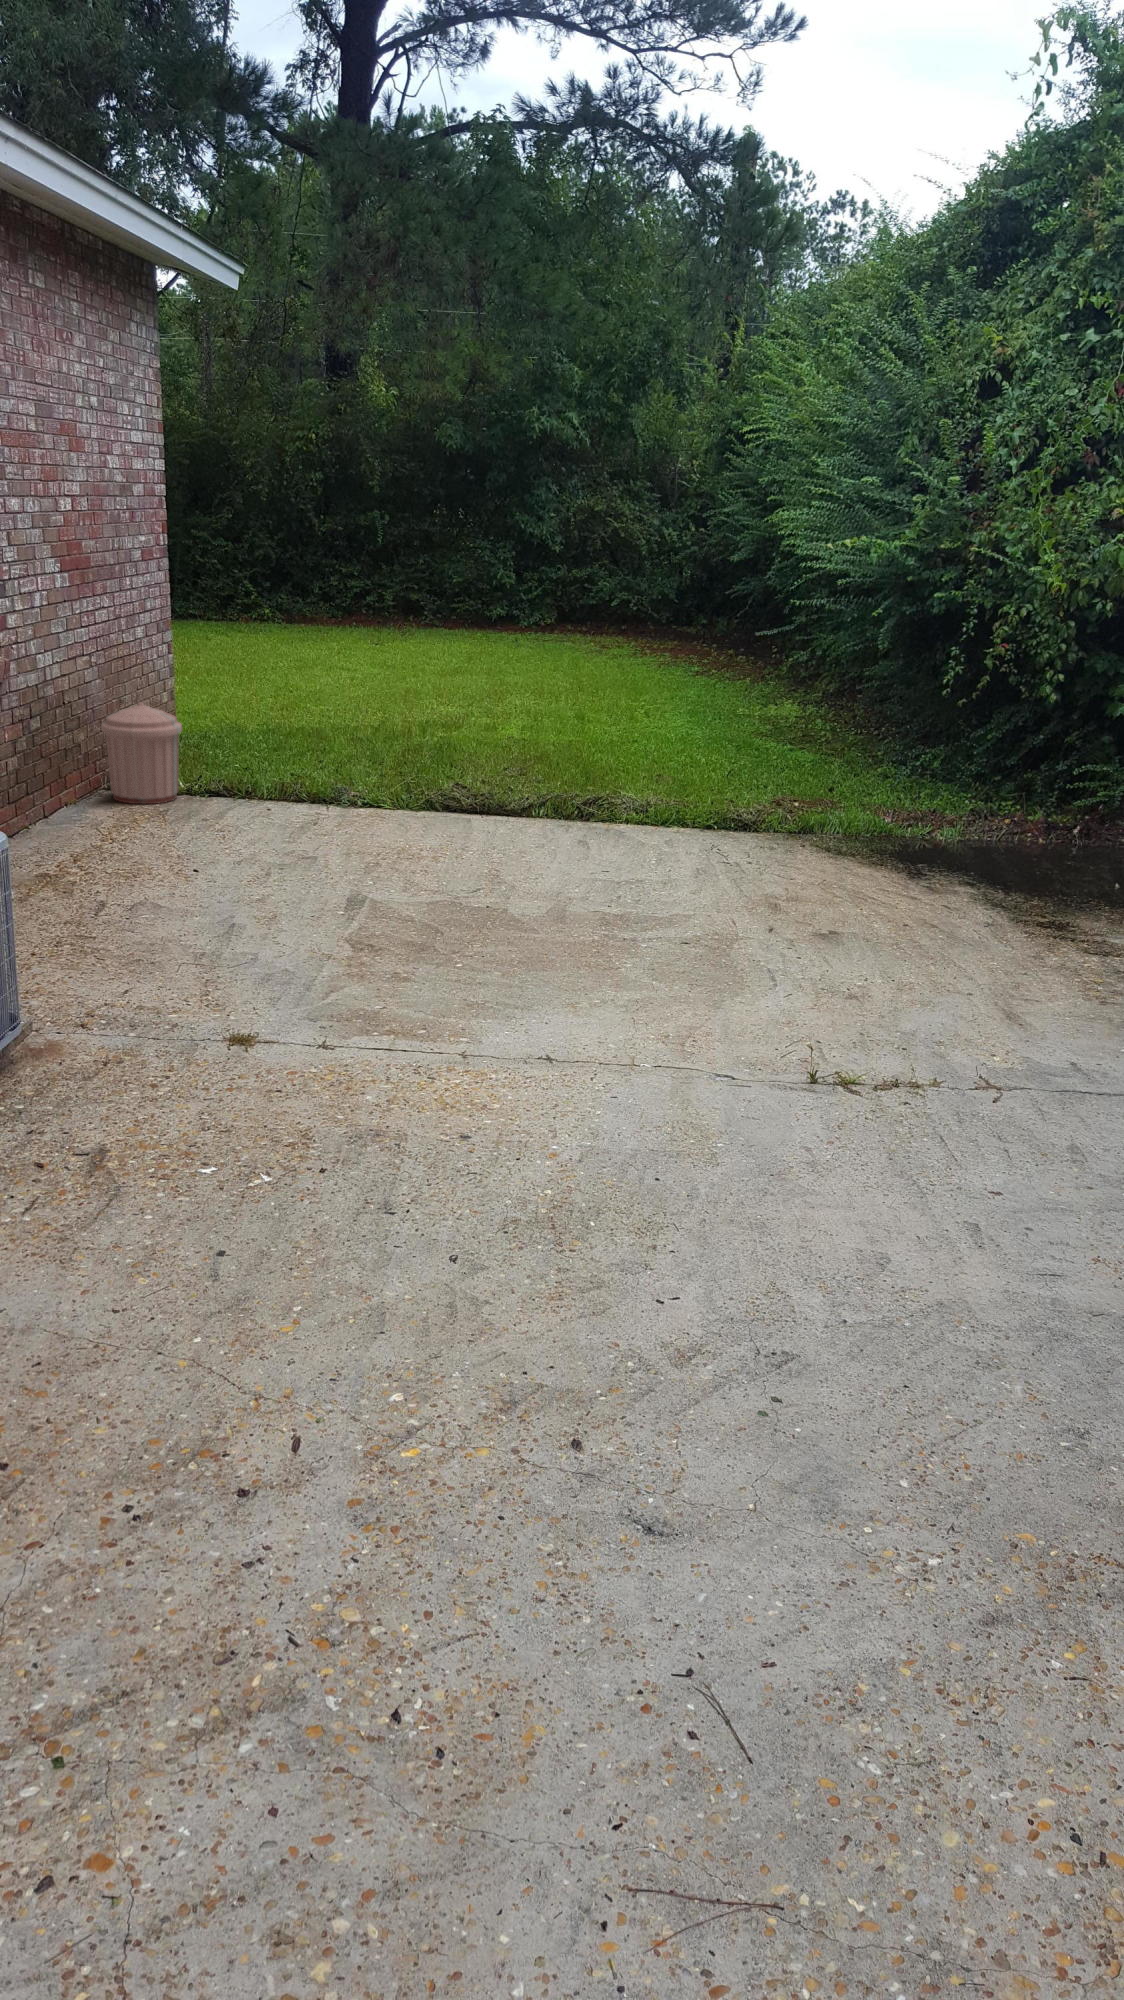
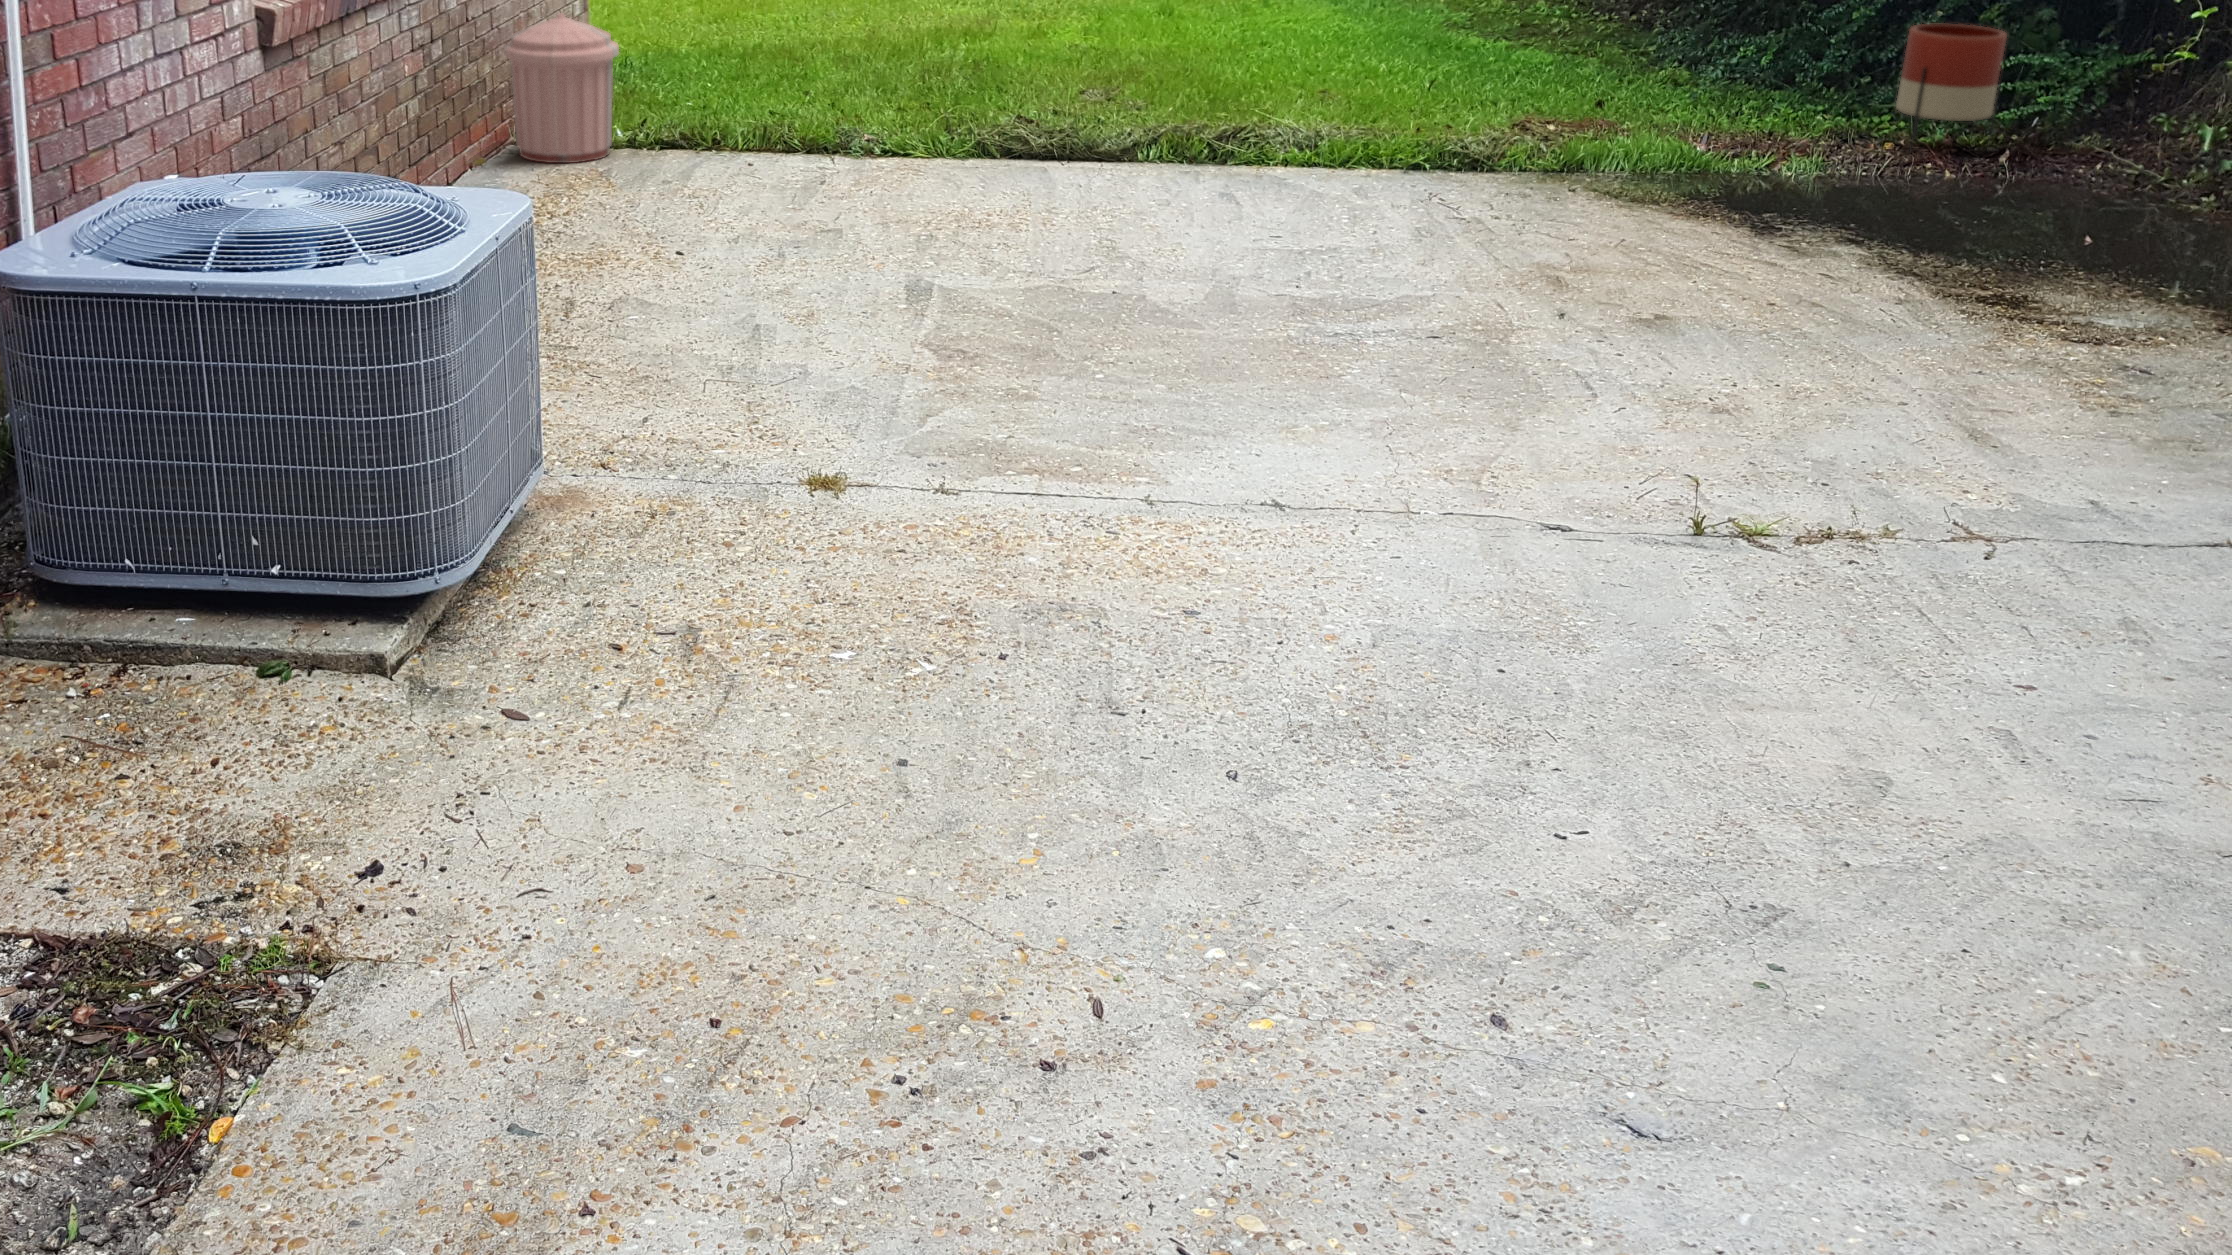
planter: none [1011,742,1077,825] -> present [1896,24,2007,152]

